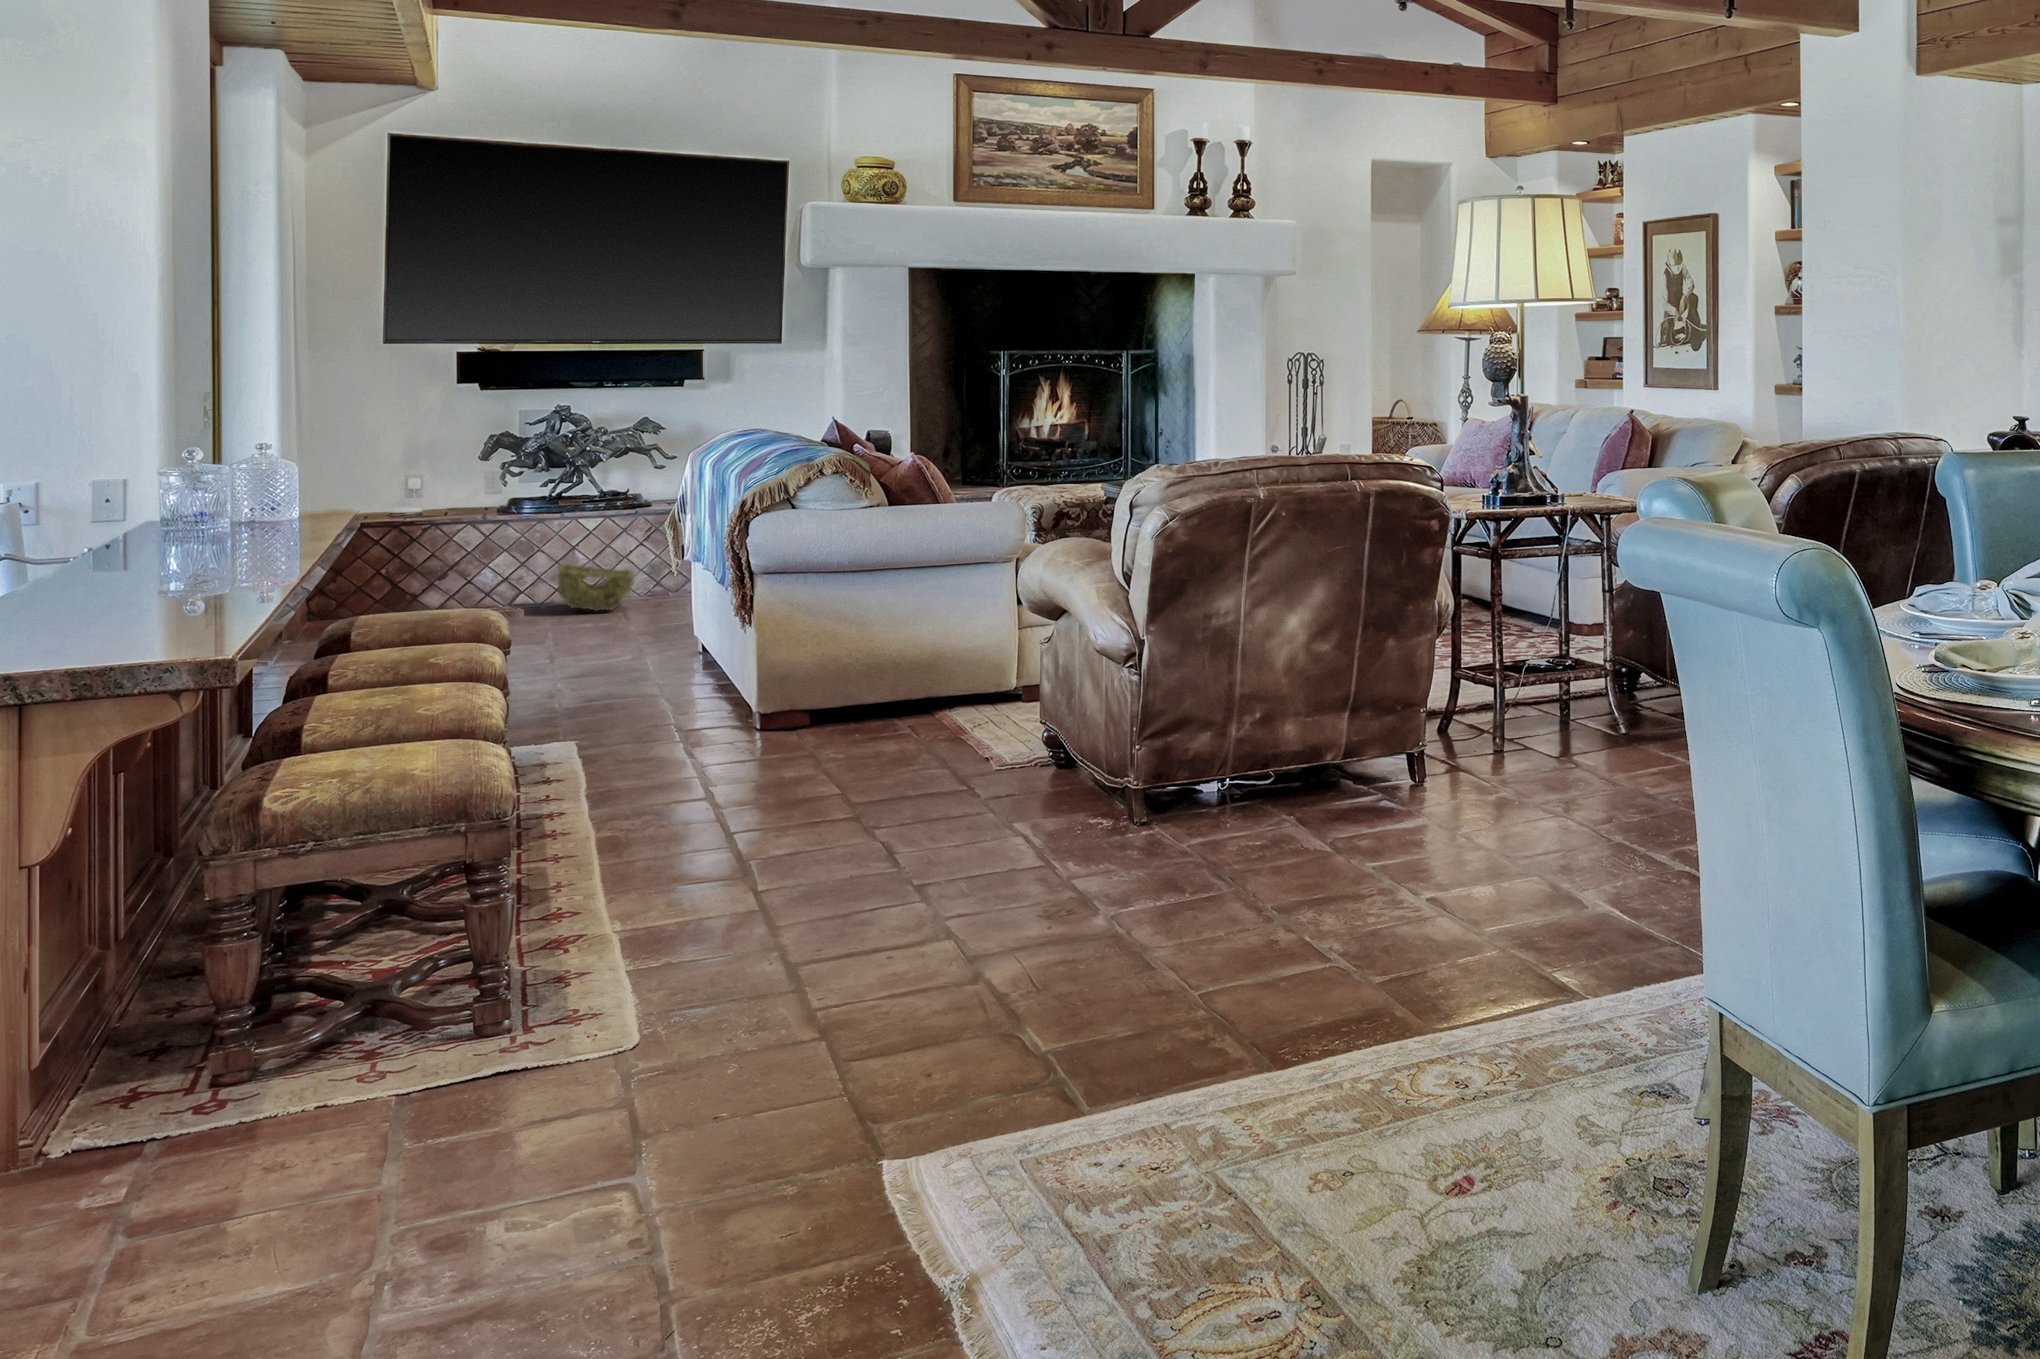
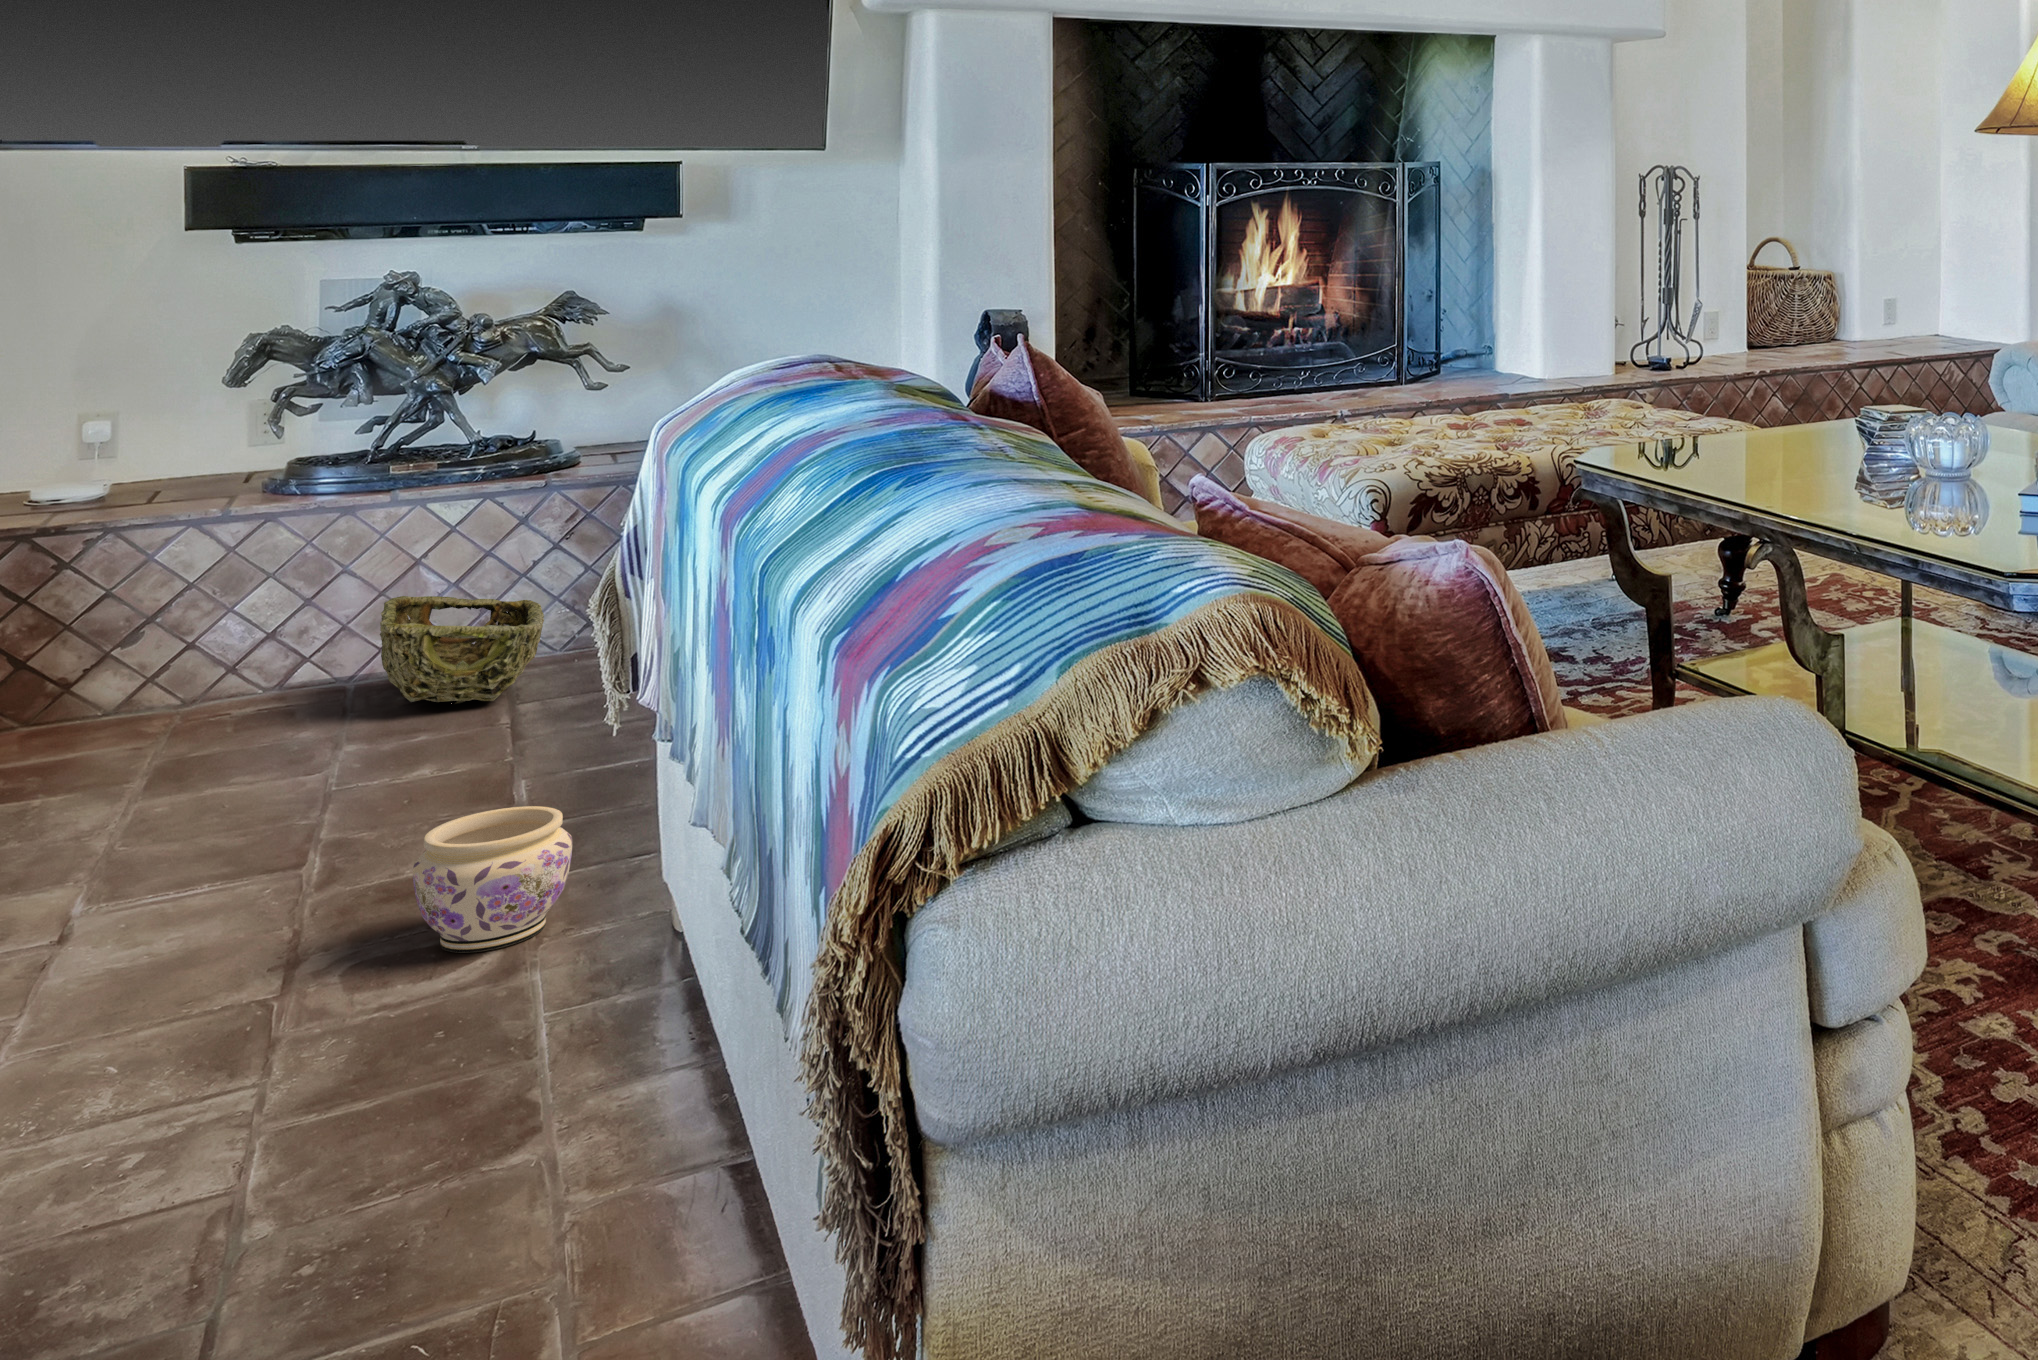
planter: none [580,614,643,664] -> present [413,806,573,953]

